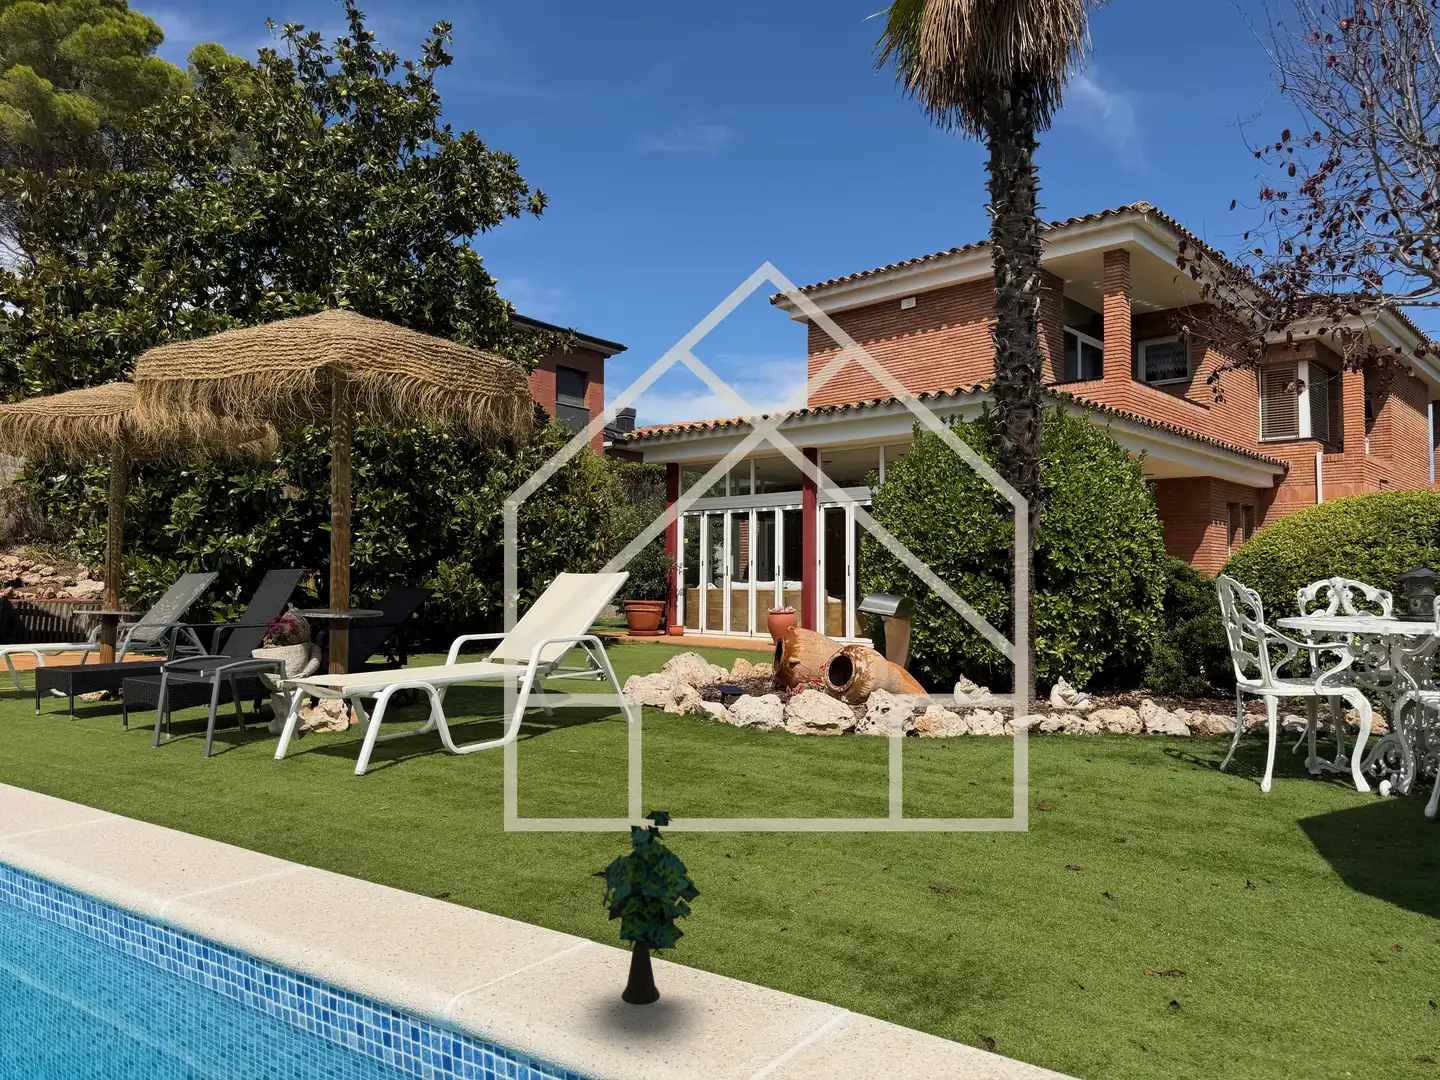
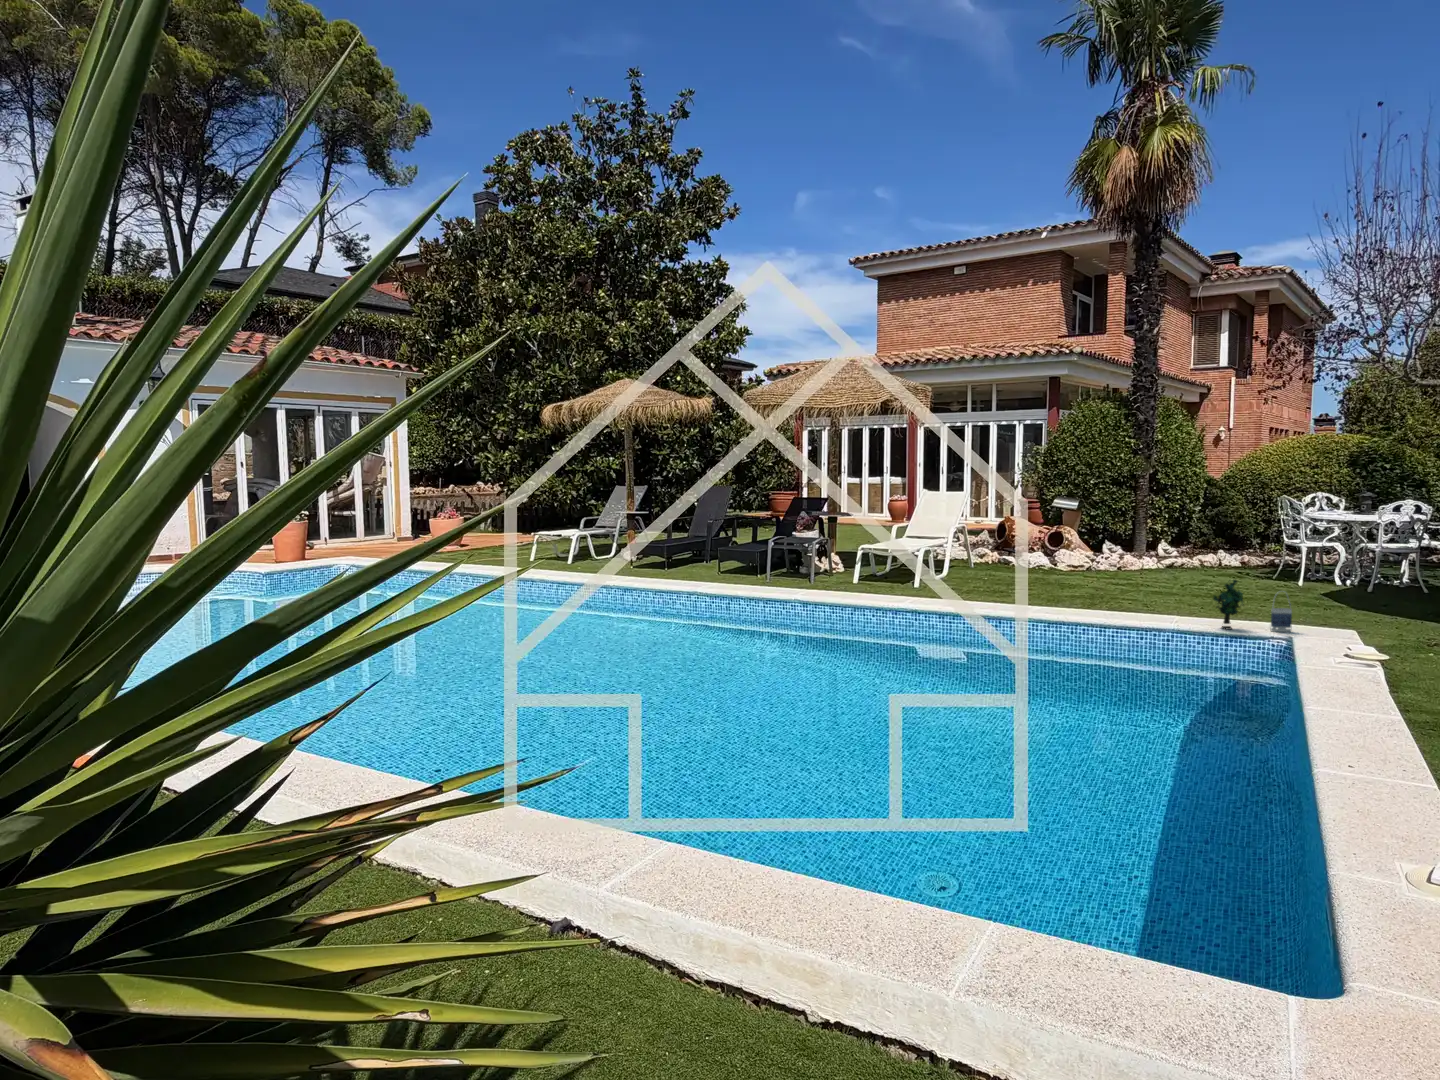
bag: none [760,873,834,1056] -> present [1271,600,1292,632]

